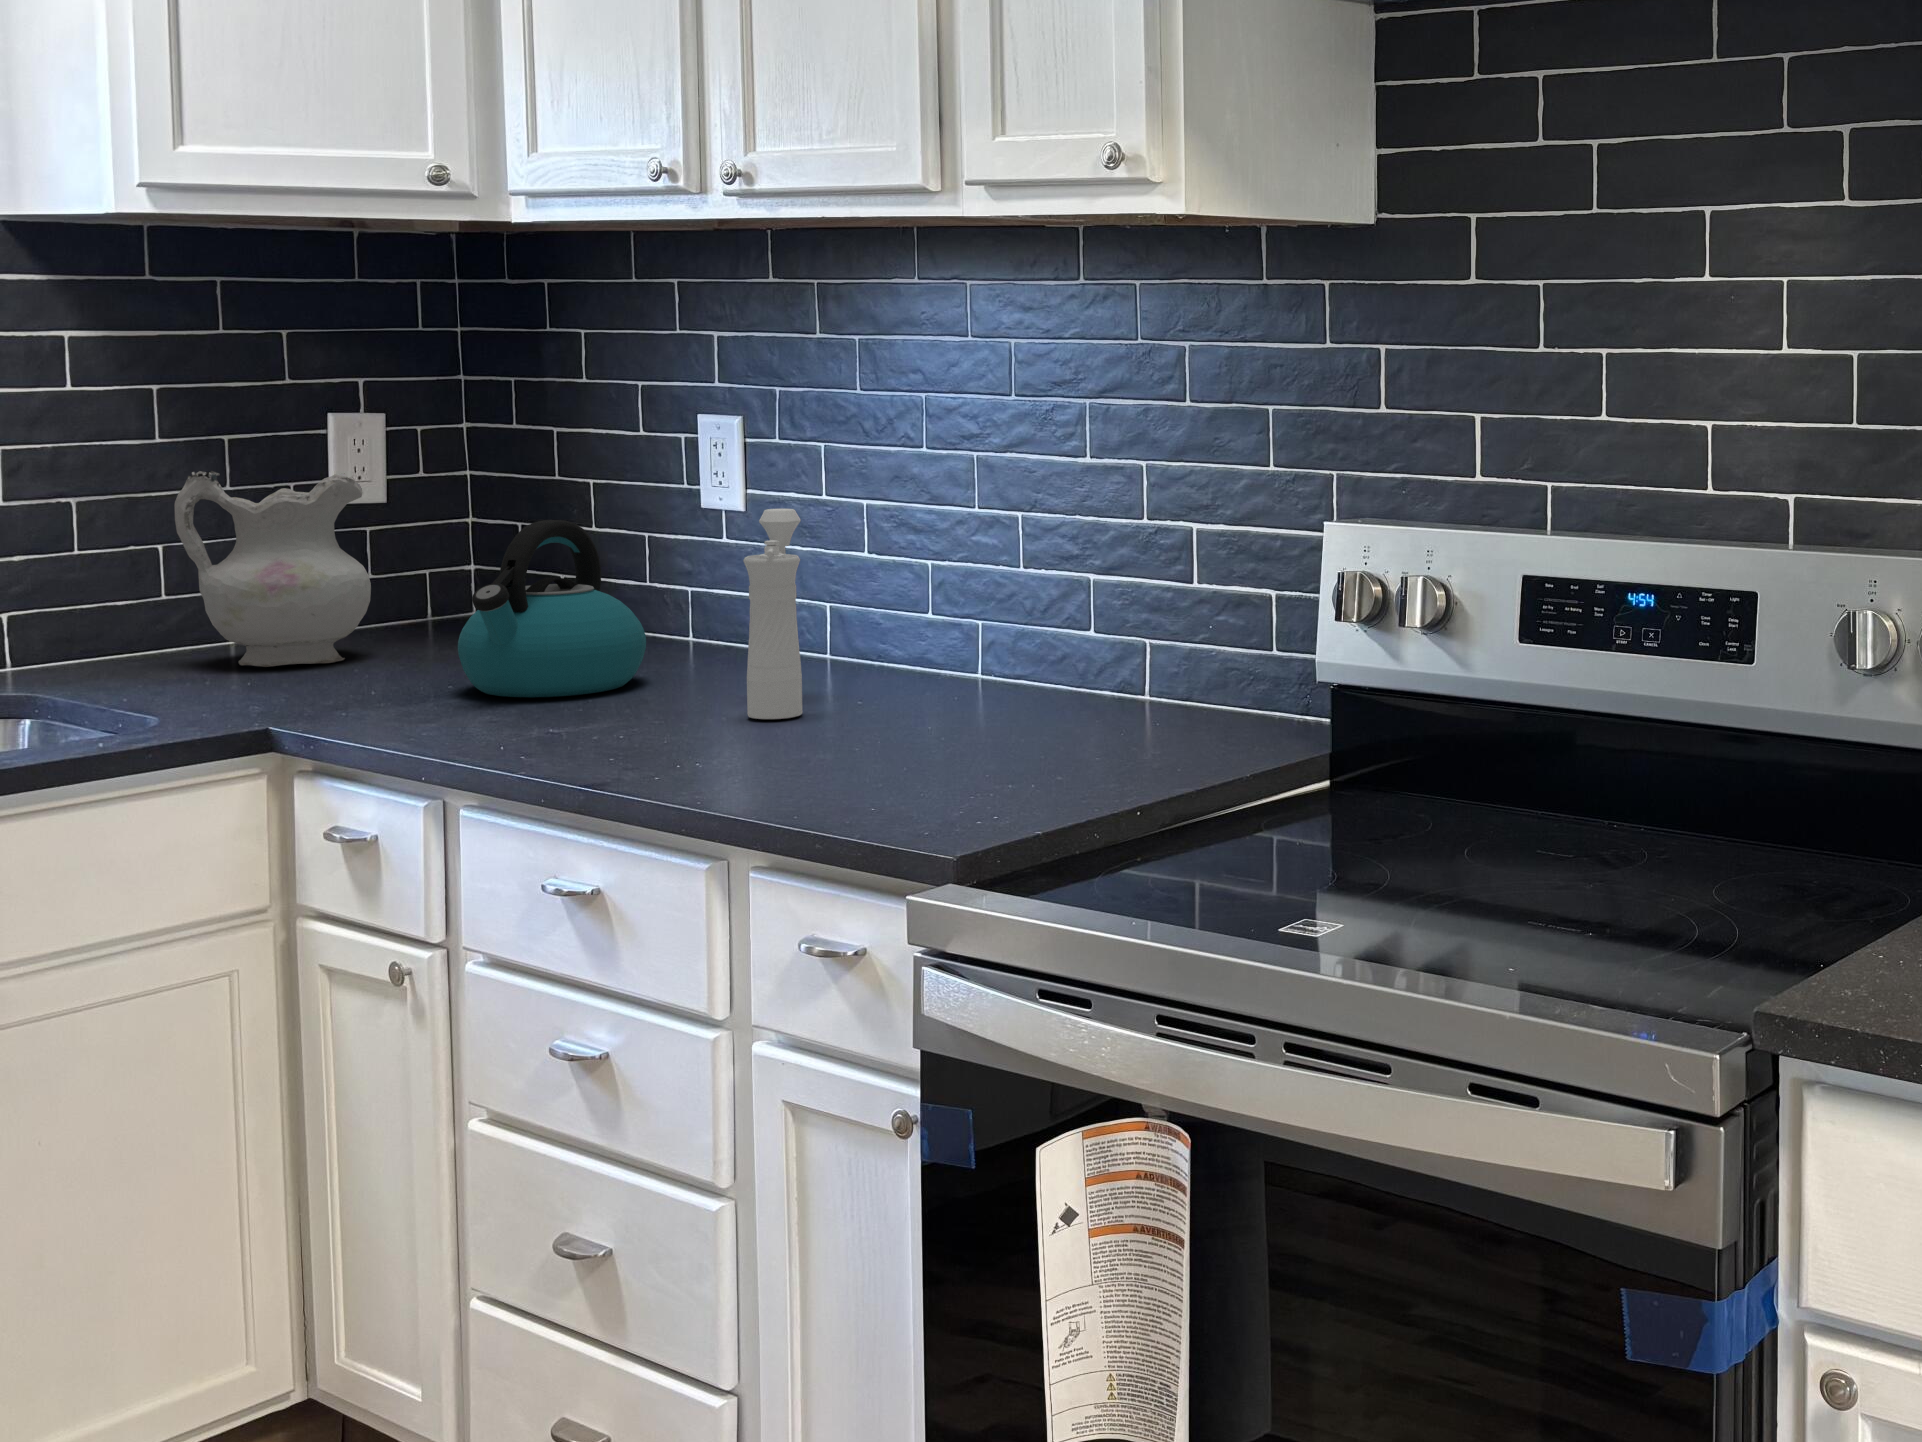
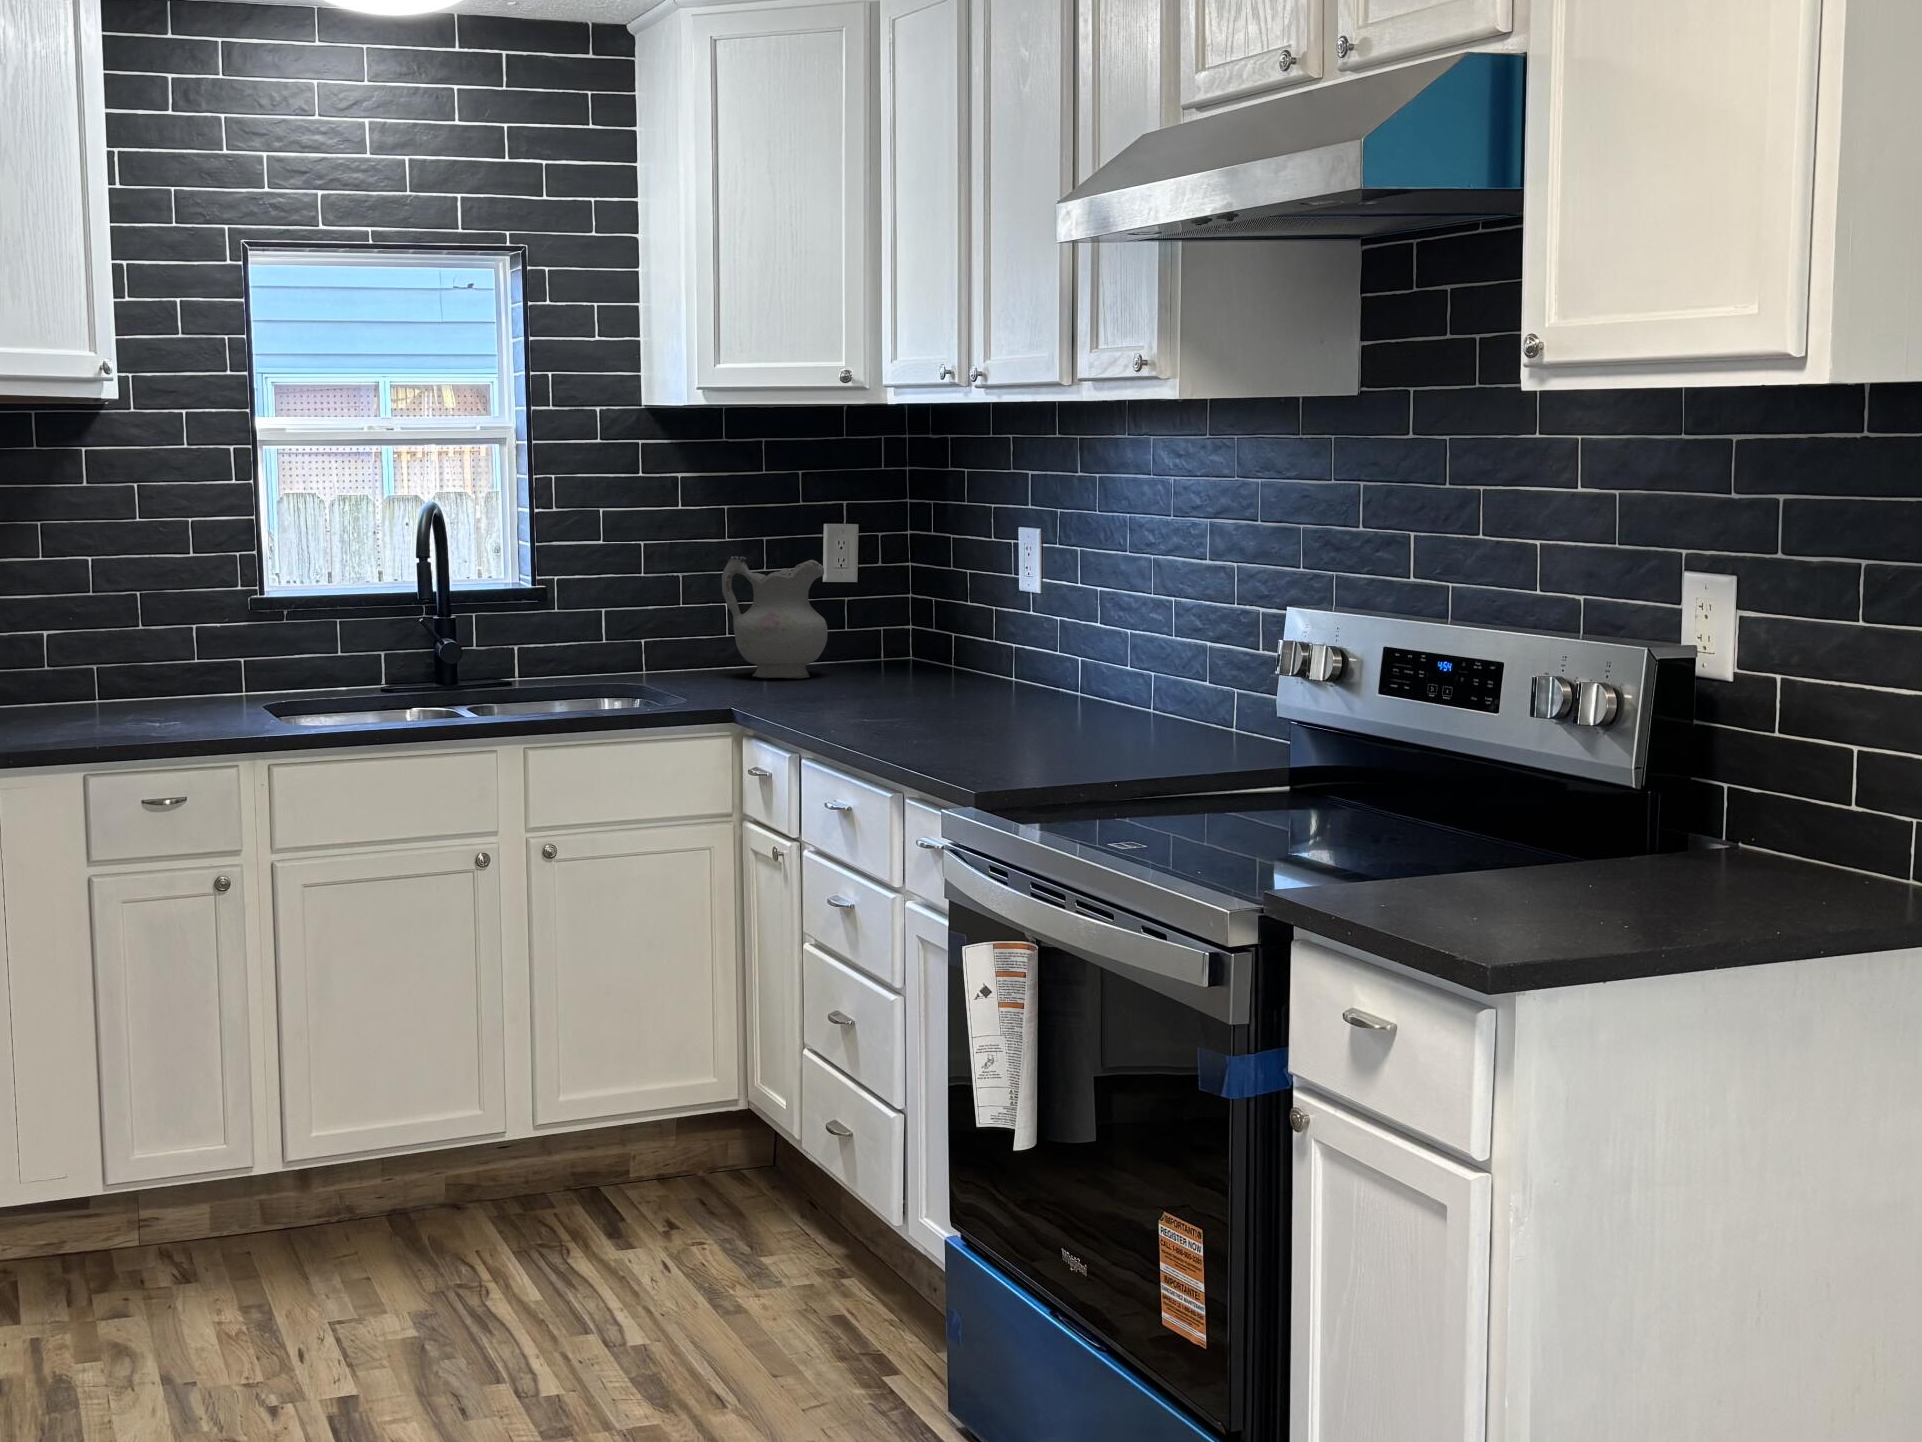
pepper mill: present [743,509,803,719] -> none [979,589,1030,723]
kettle: present [458,520,646,697] -> none [843,592,955,703]

